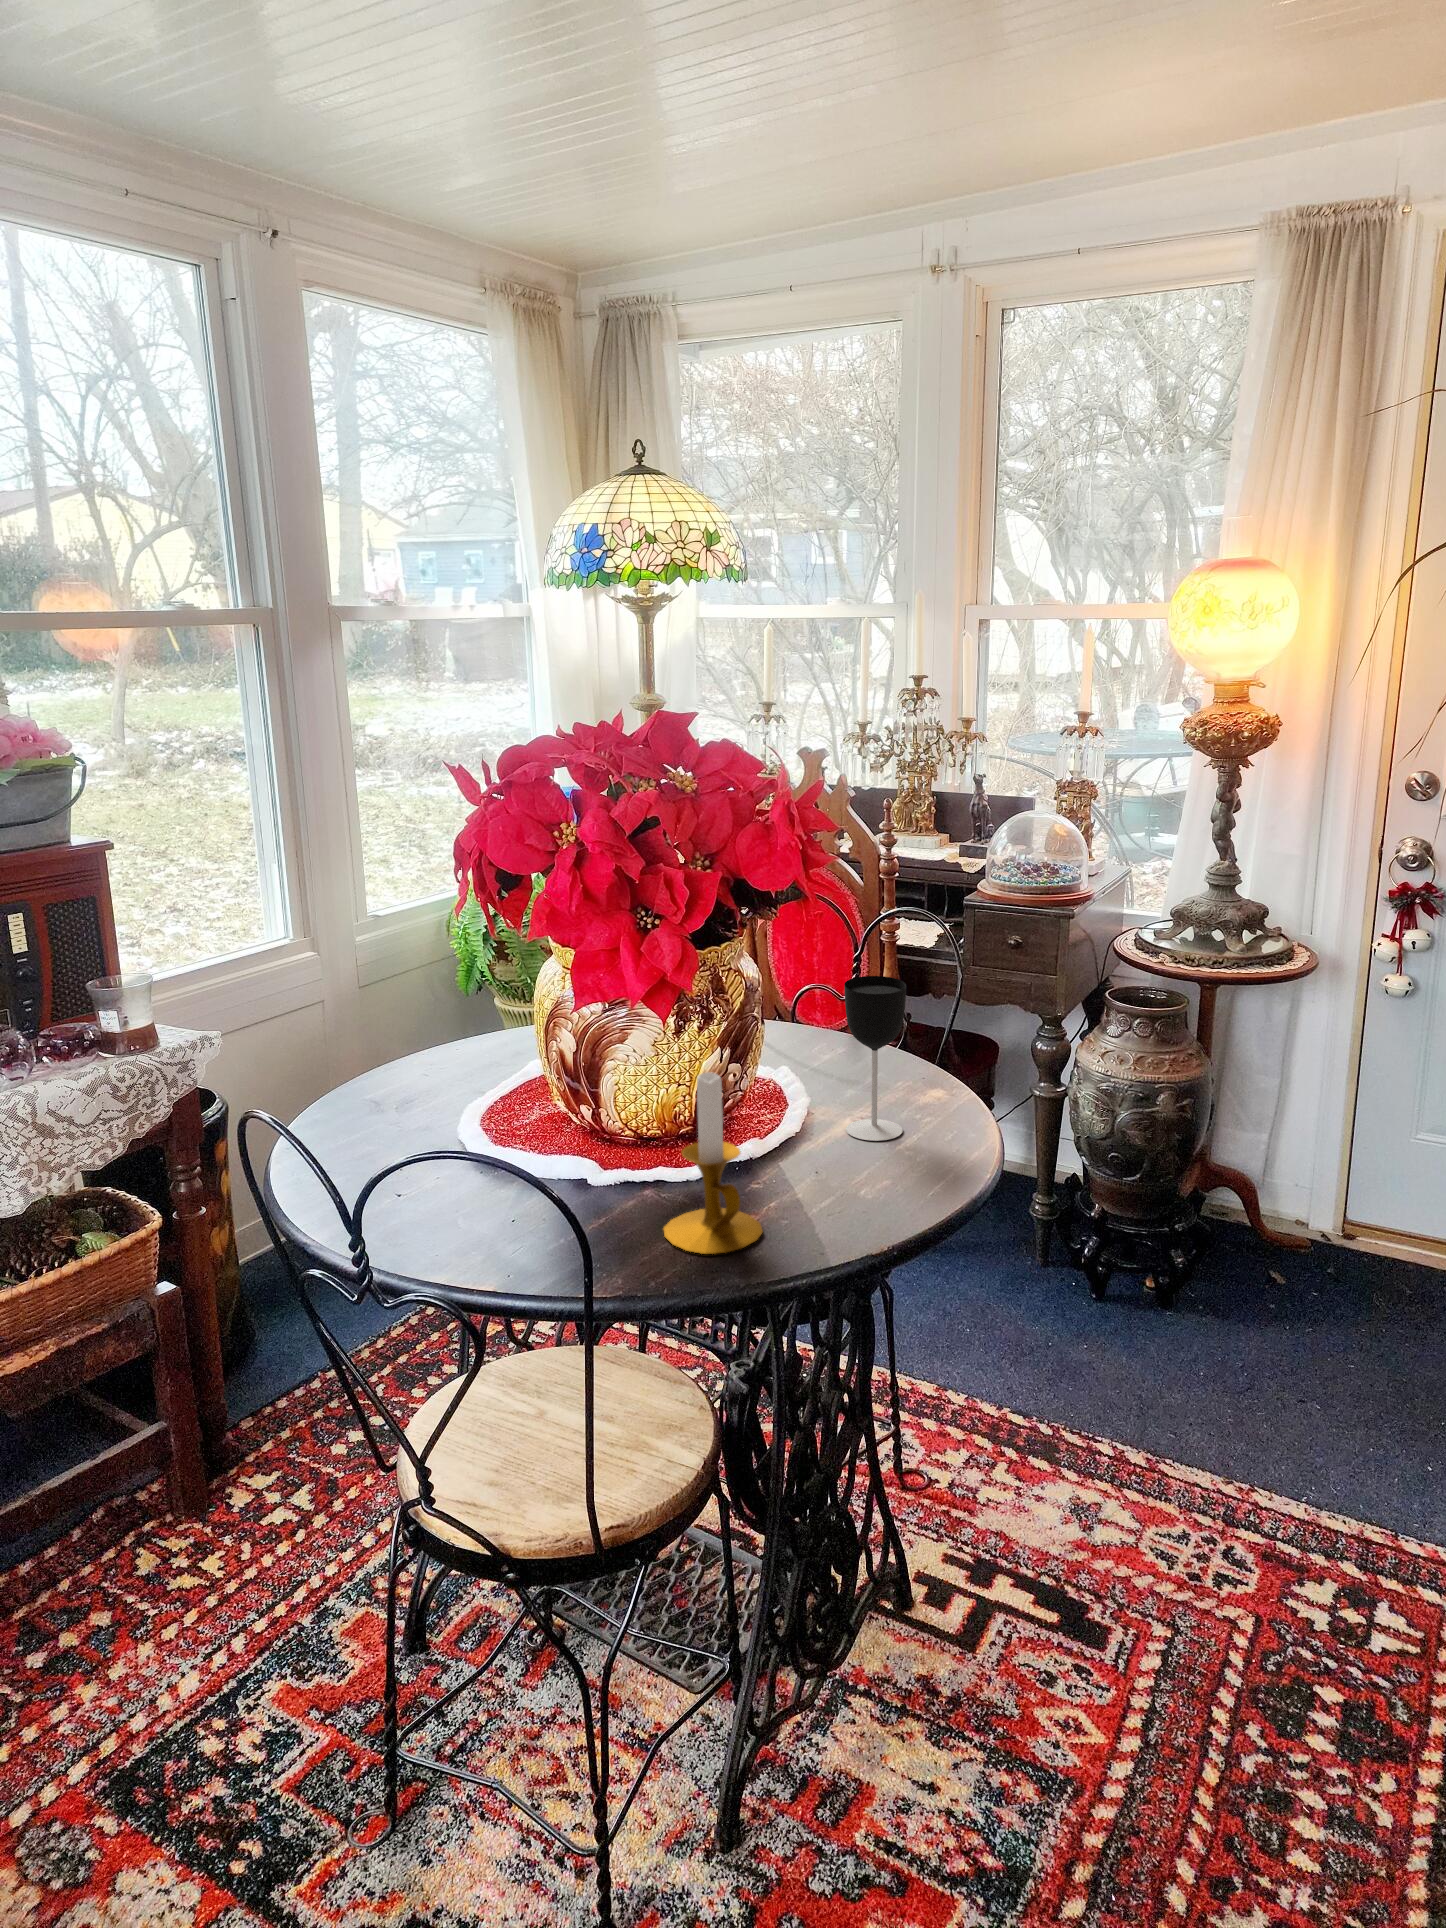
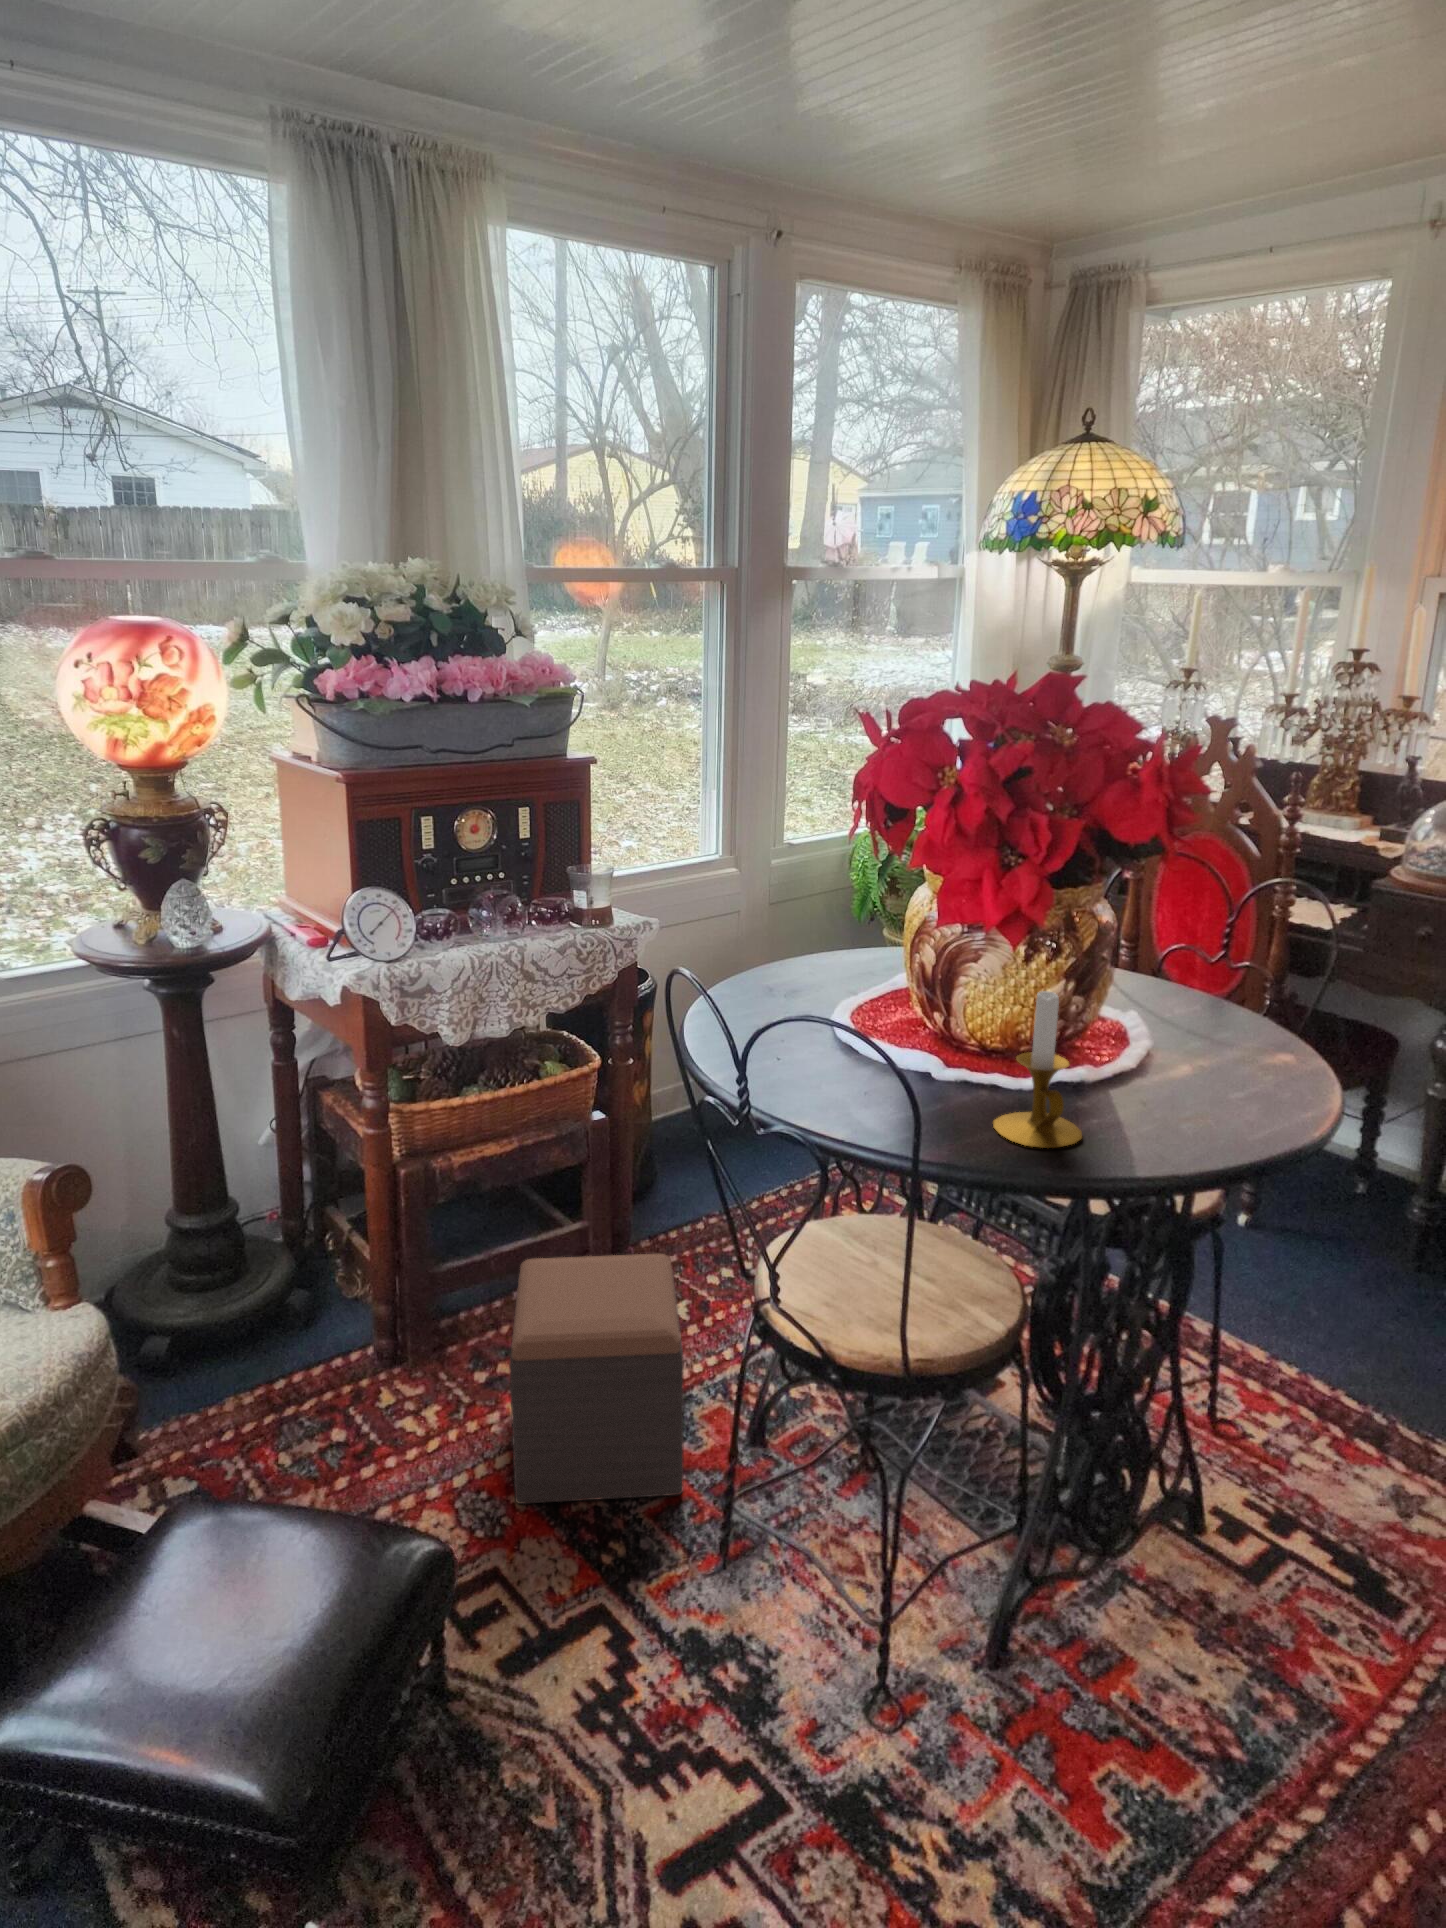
wine glass: present [844,976,906,1141] -> none [1184,931,1261,1086]
footstool: none [69,1446,331,1836] -> present [509,1254,683,1504]

